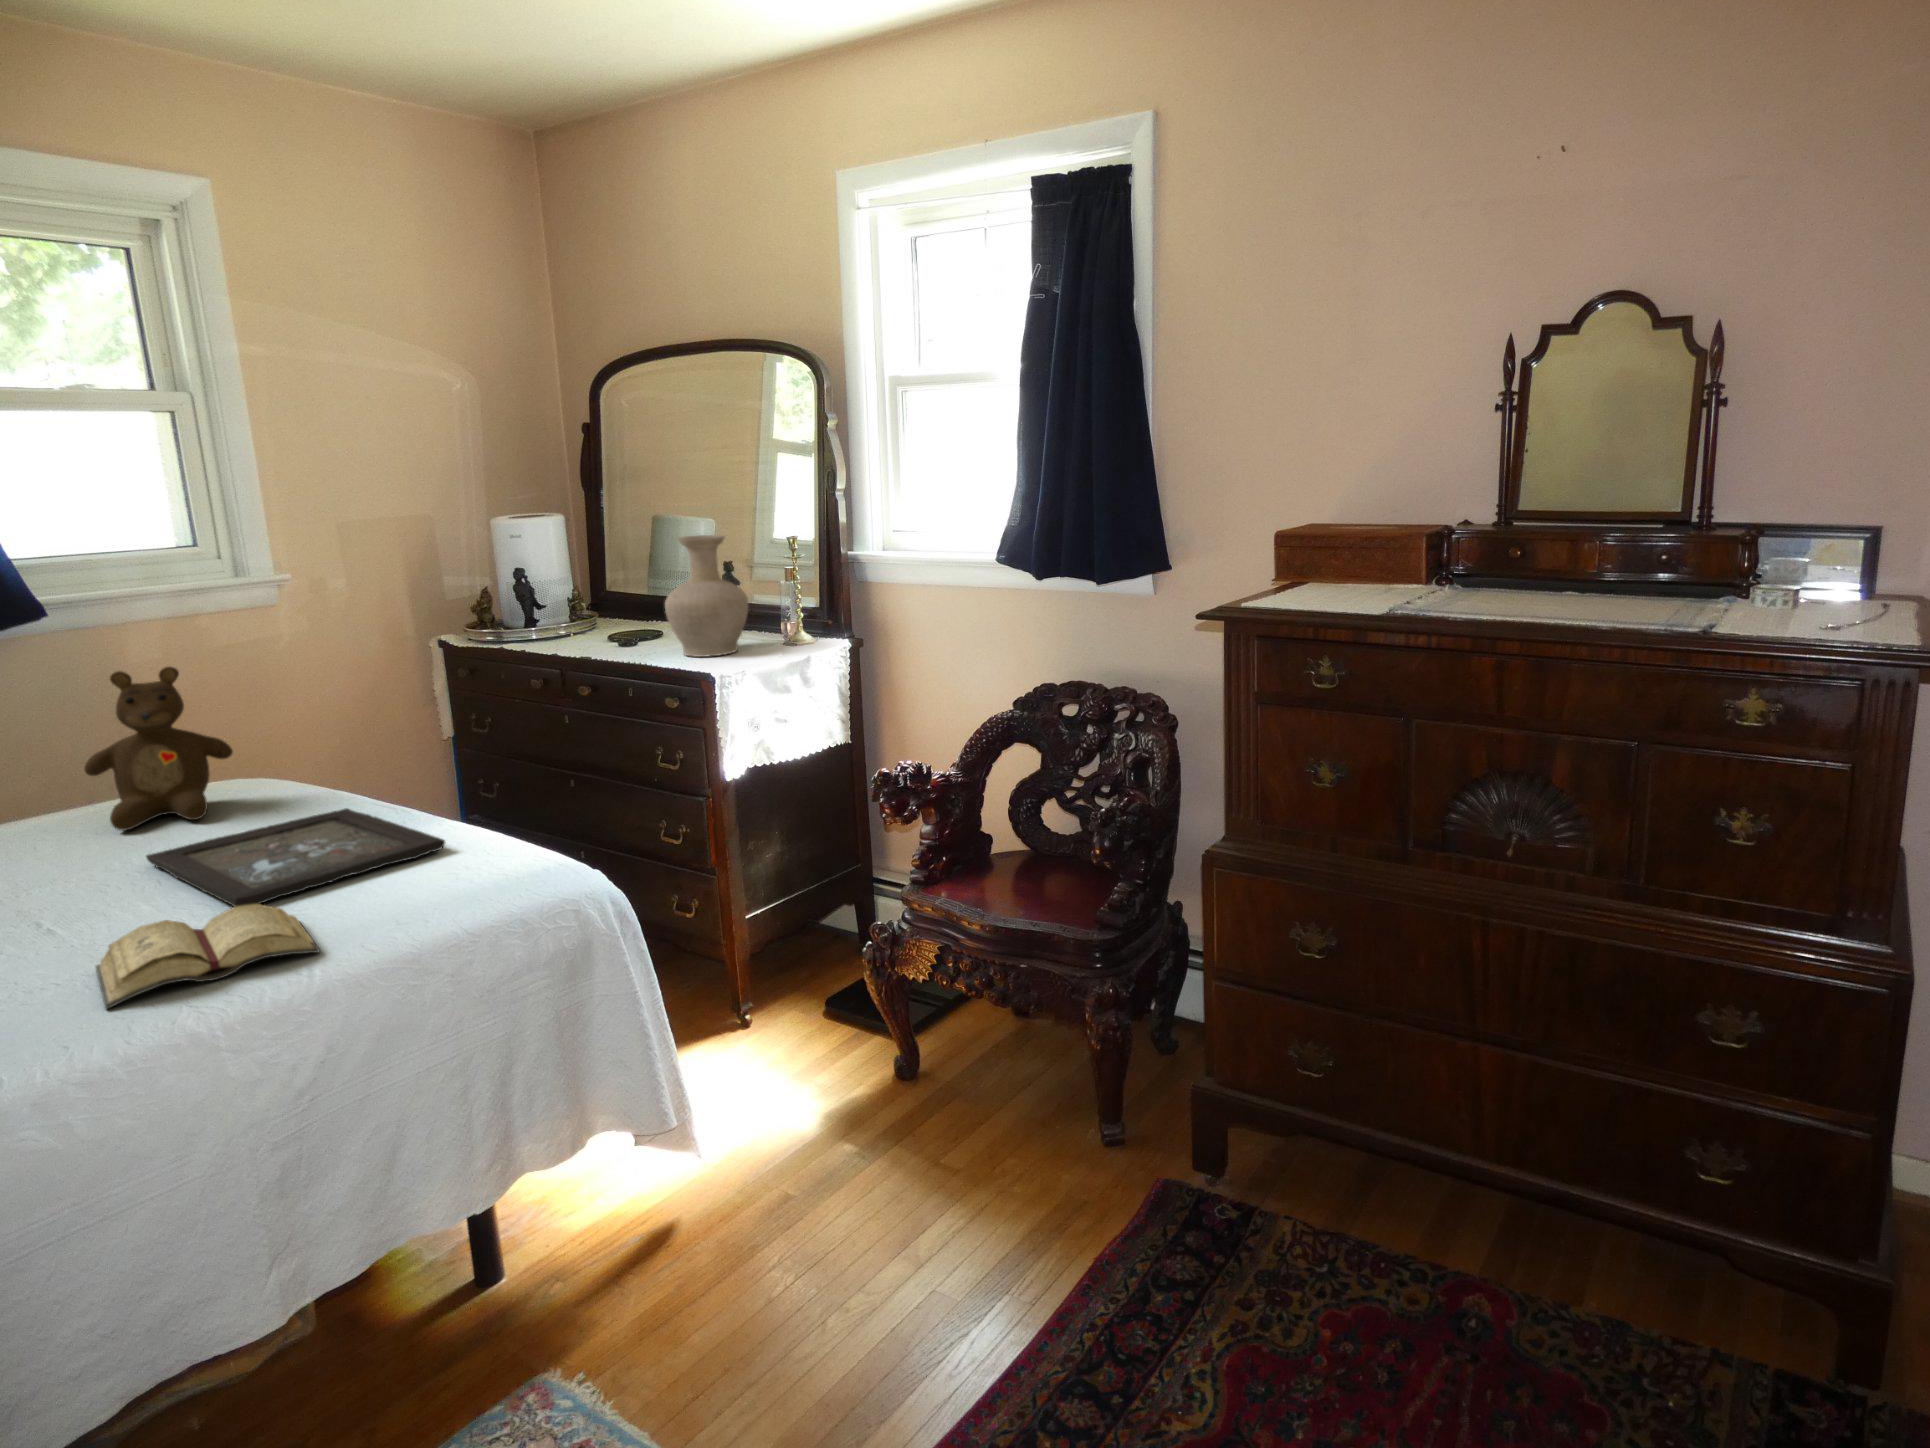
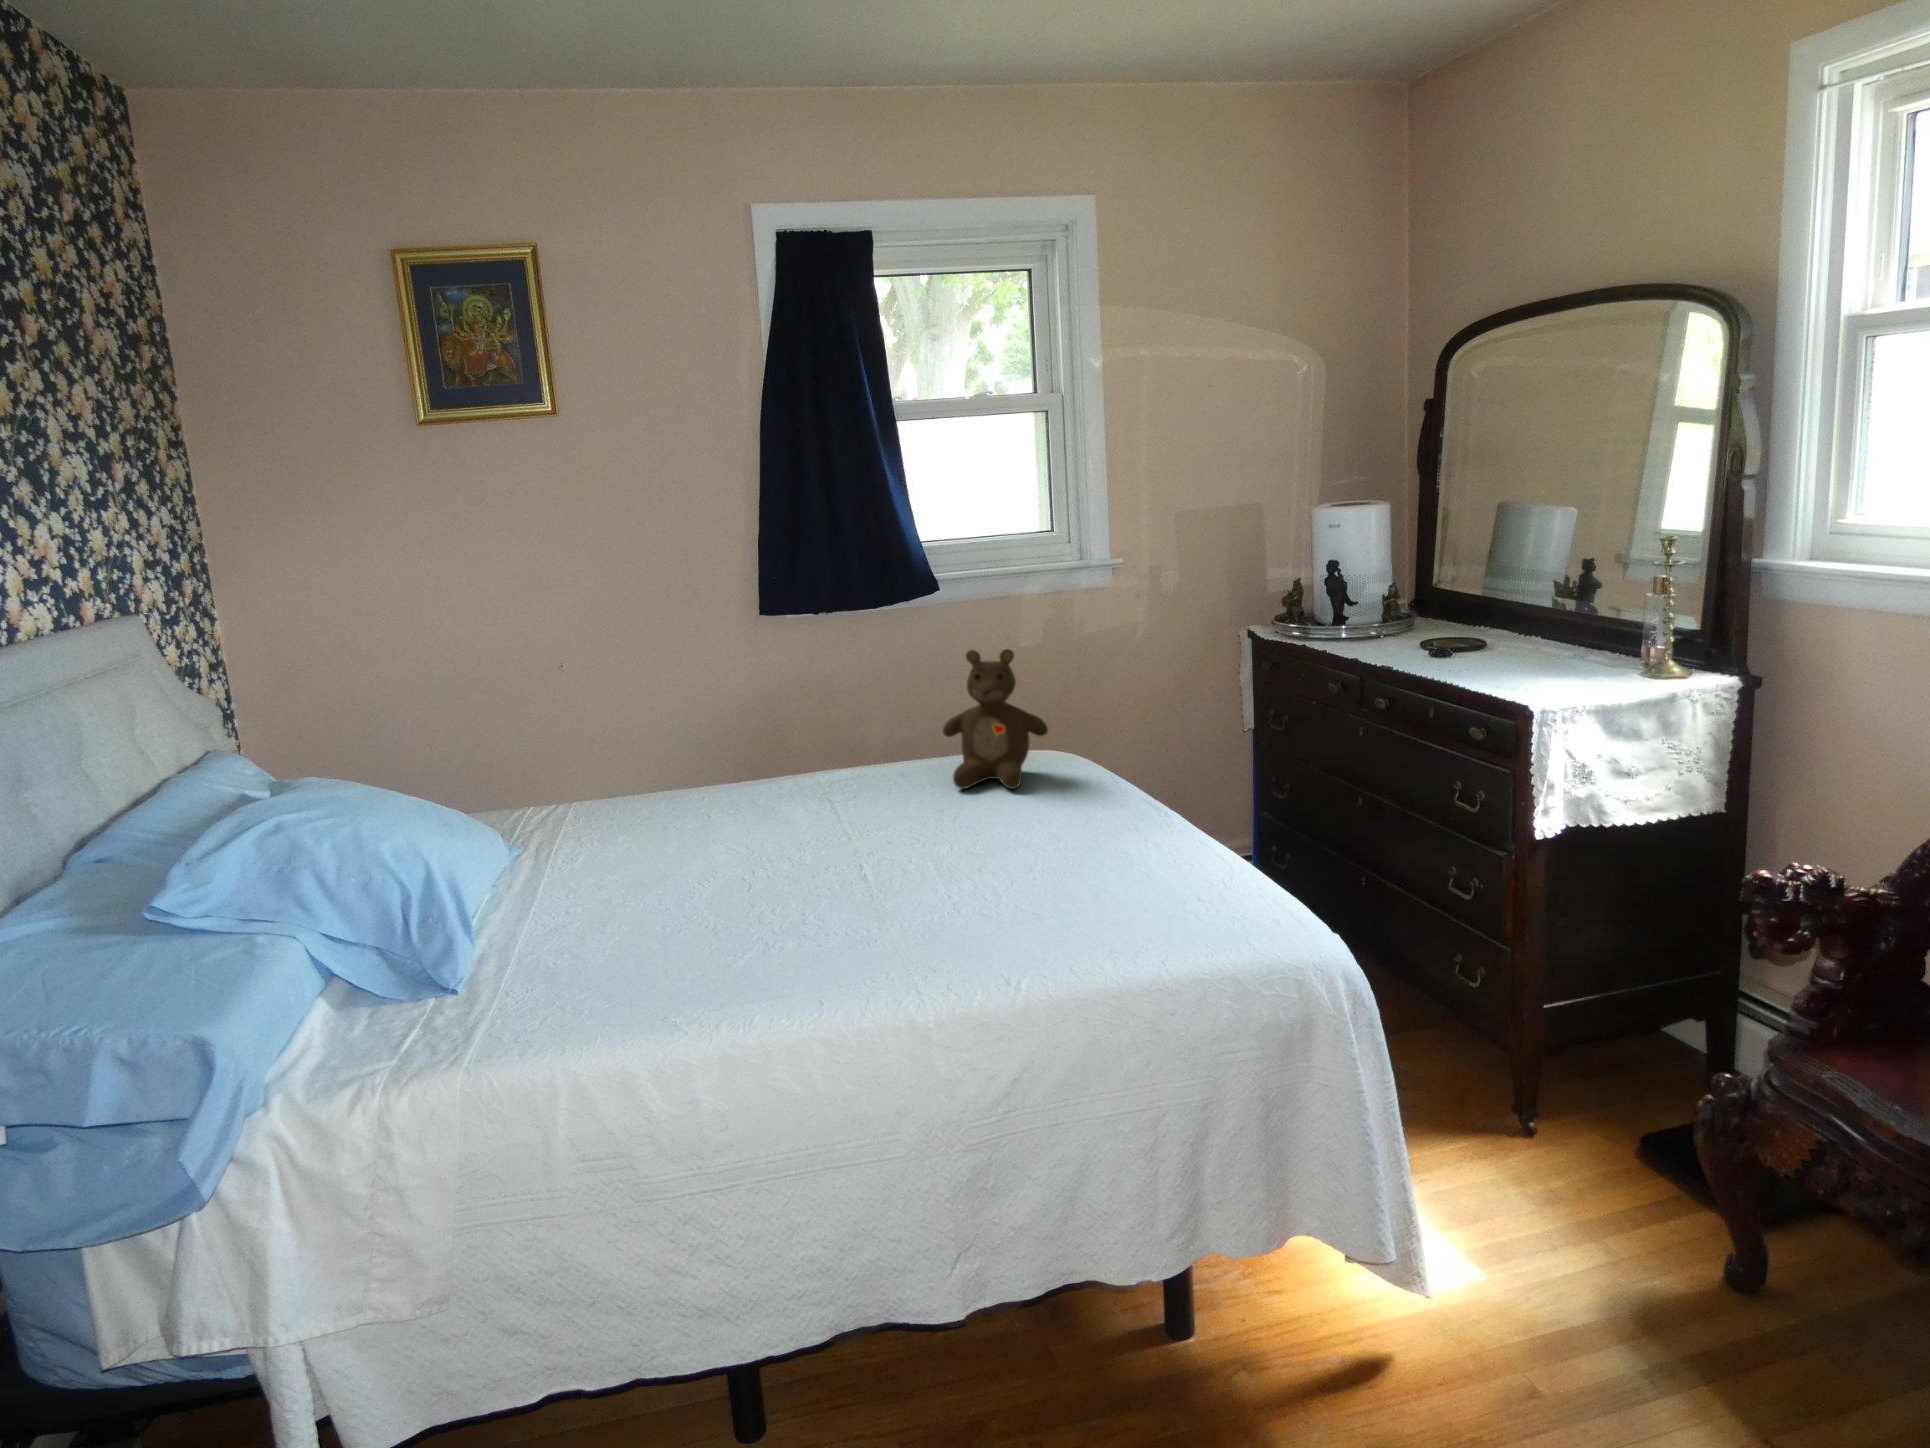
vase: present [665,535,748,657] -> none [1485,534,1595,683]
tray: present [146,808,445,907] -> none [966,802,1200,891]
diary: present [96,904,319,1009] -> none [898,891,1061,964]

